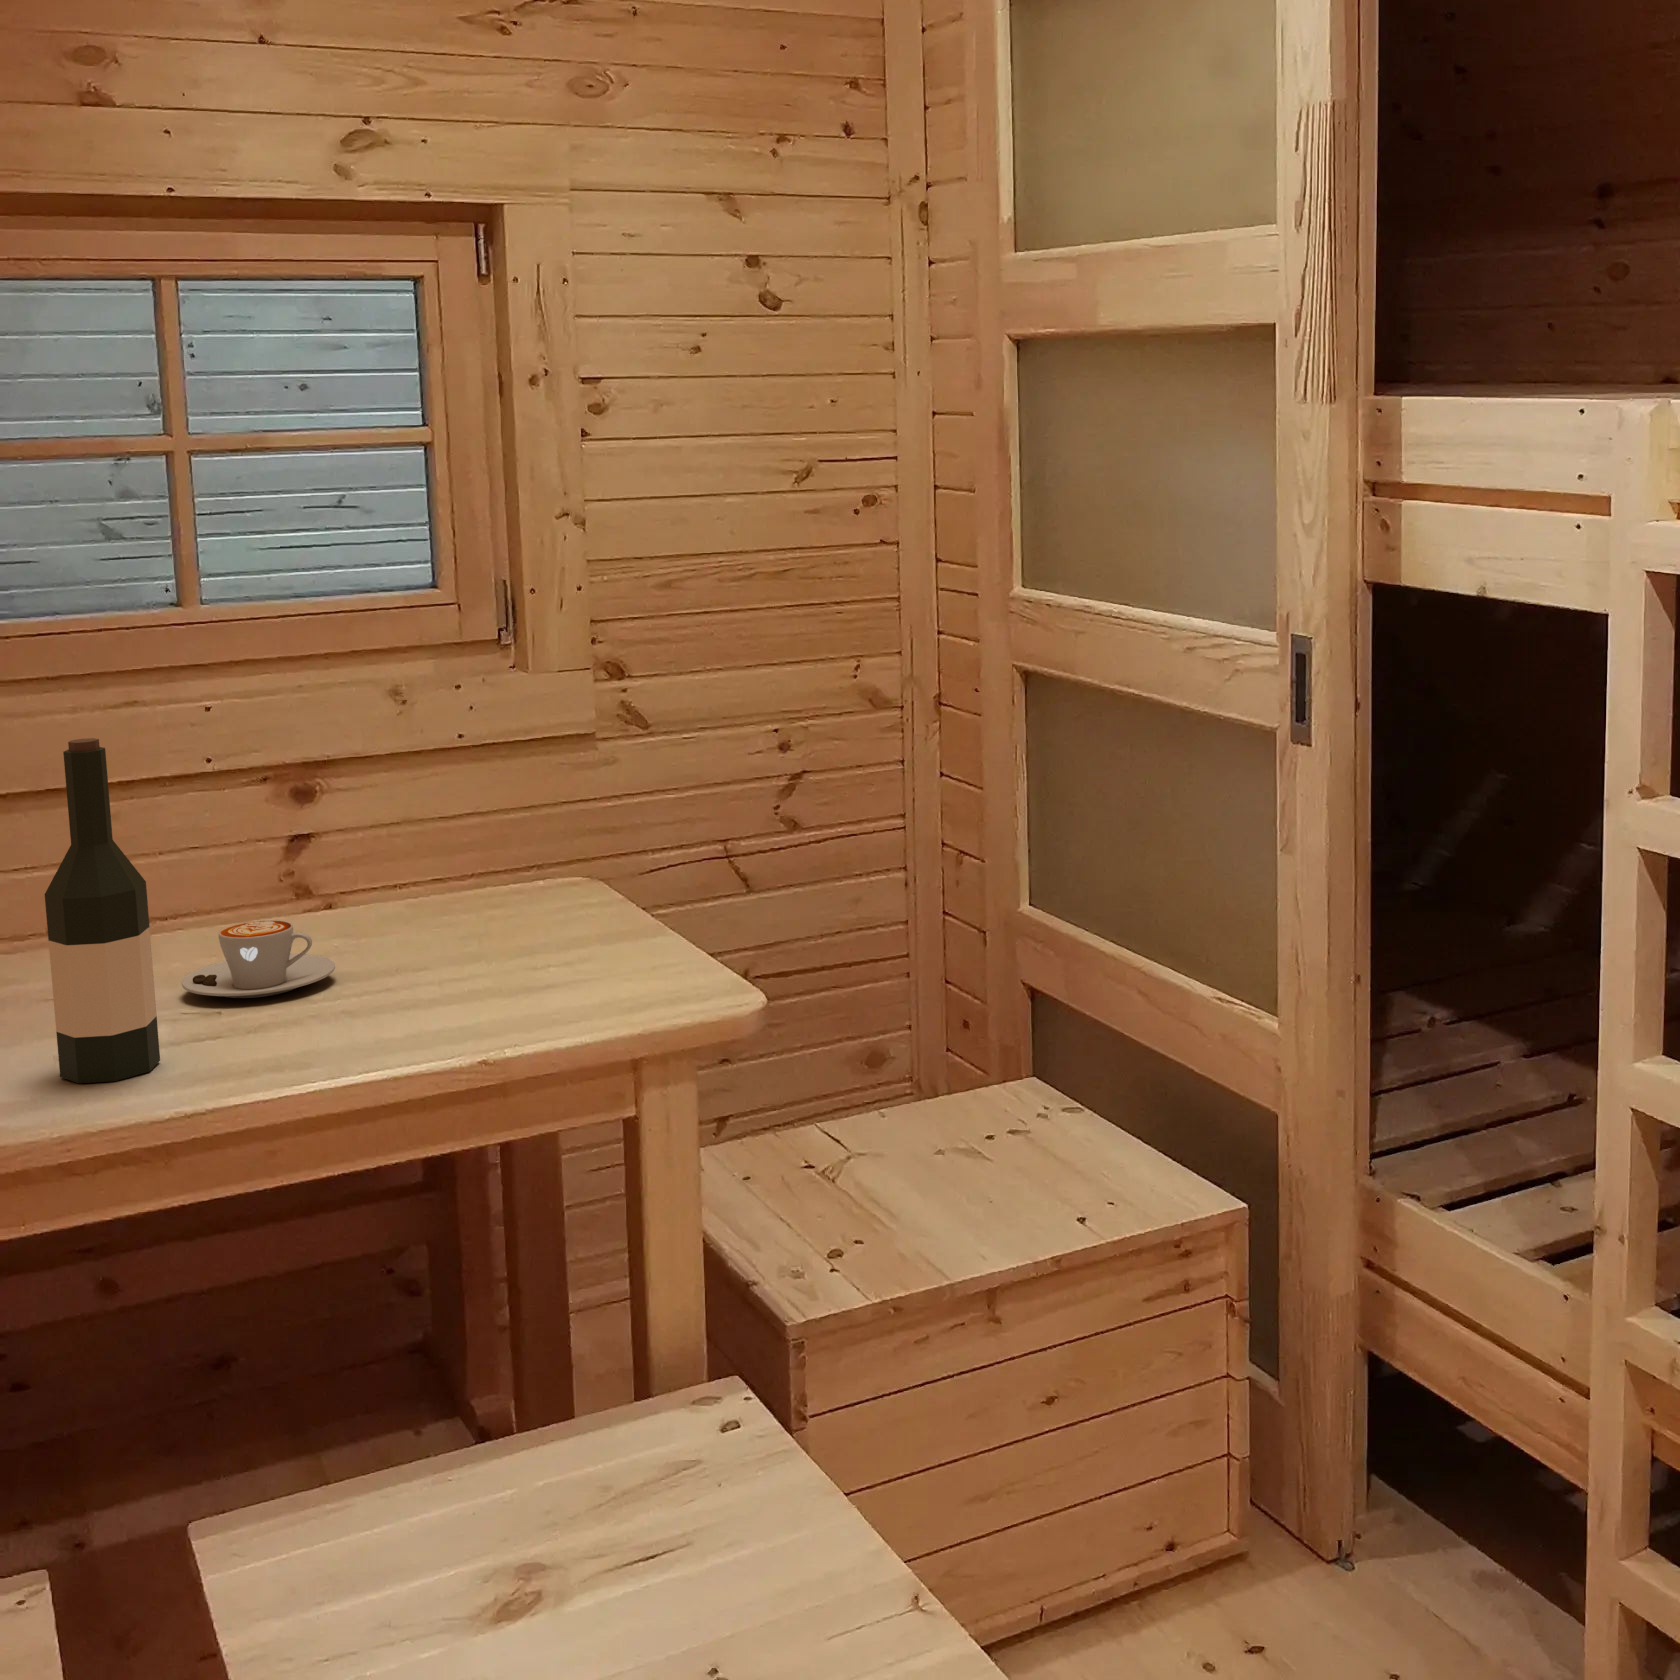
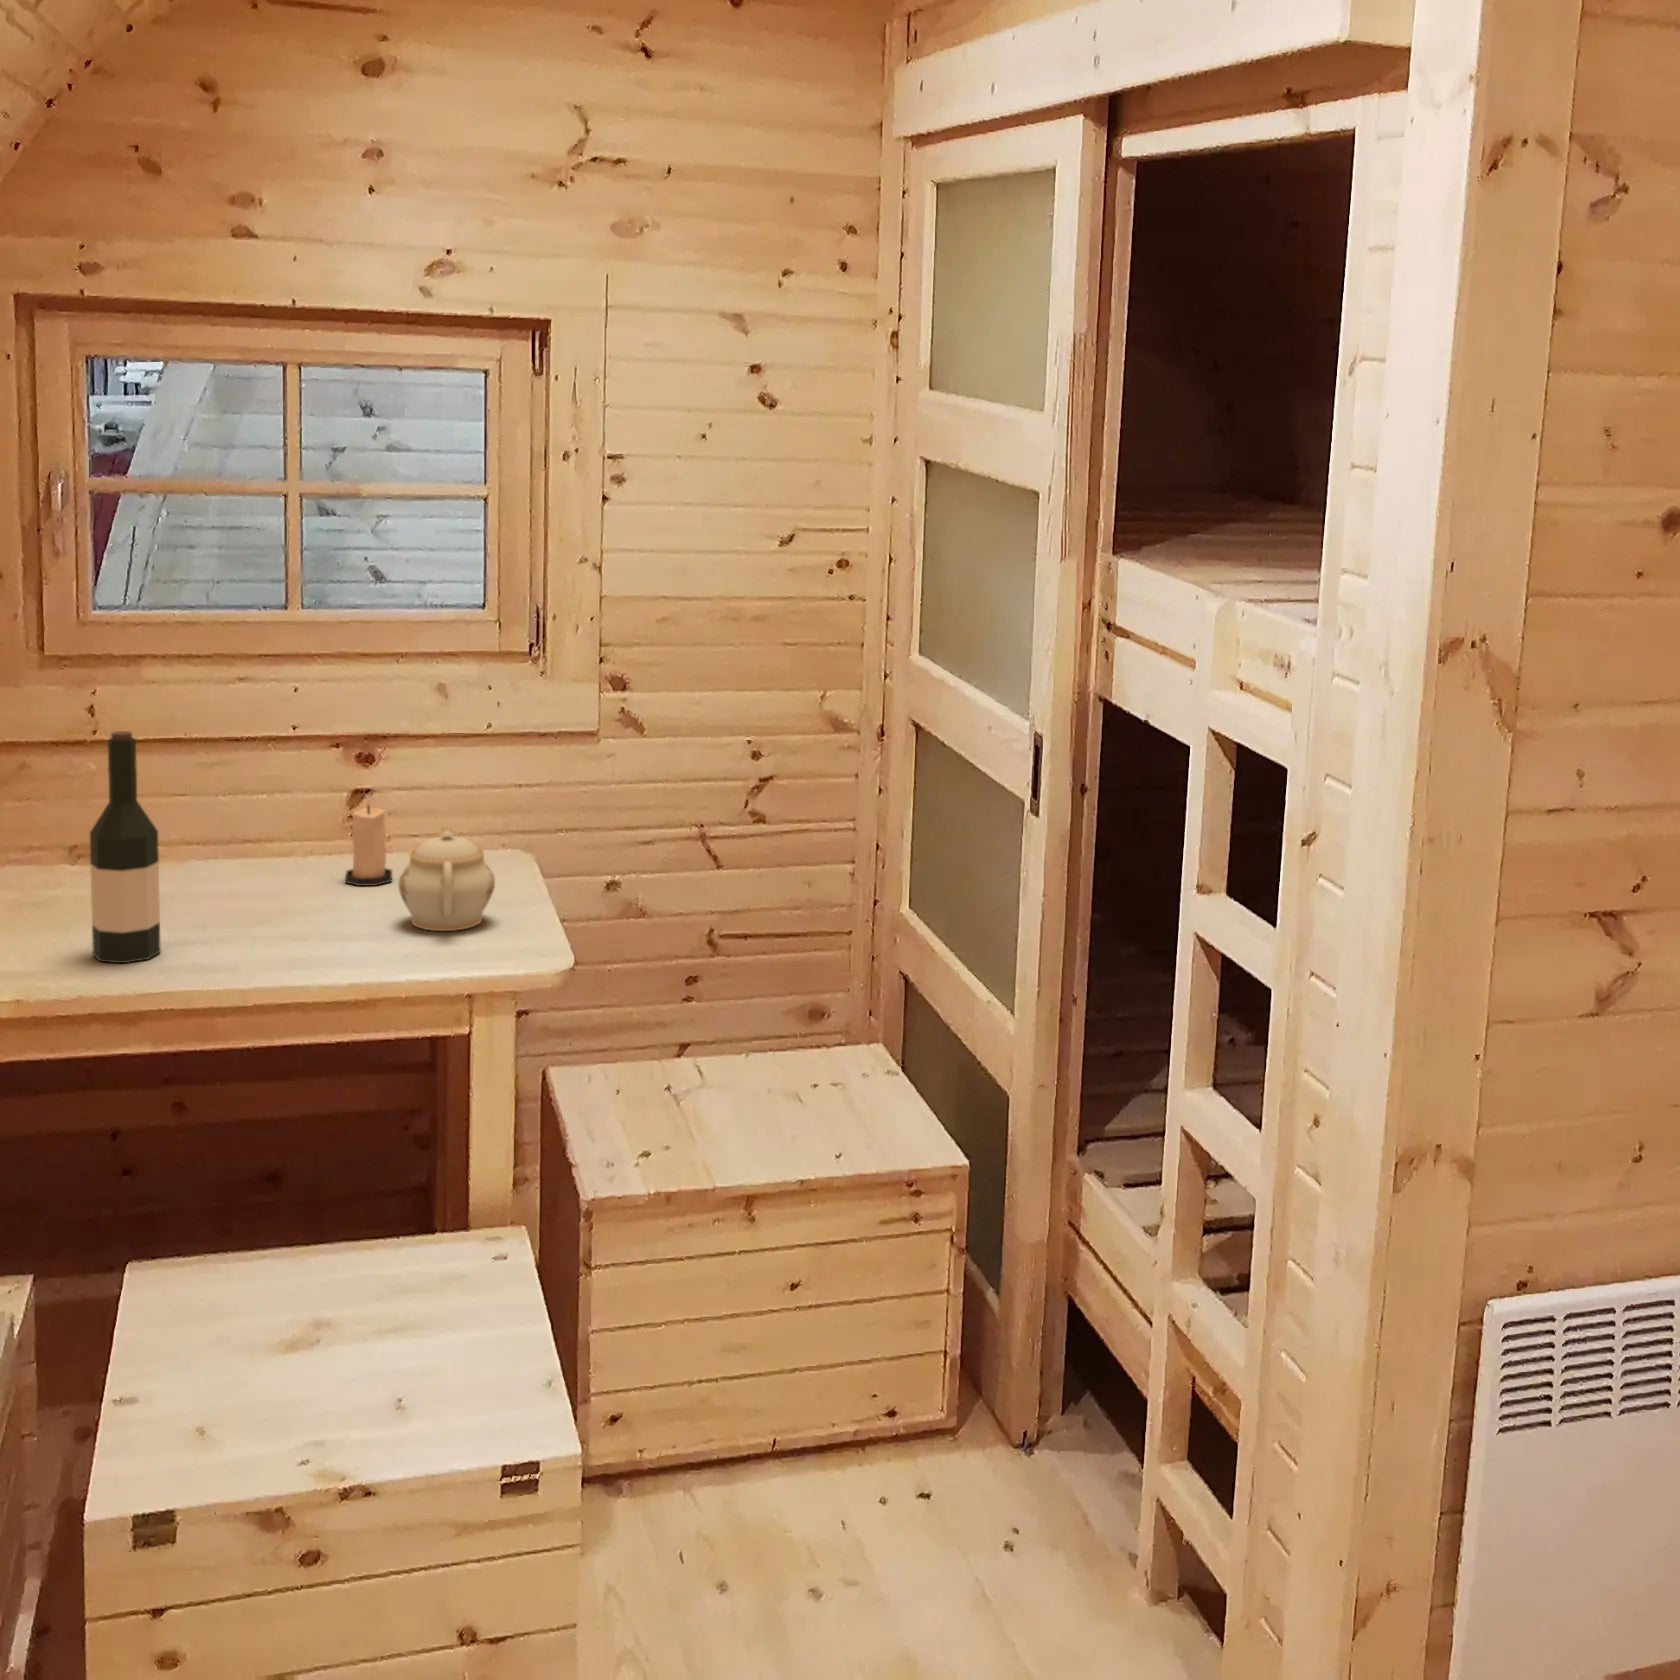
candle: none [340,839,406,952] -> present [345,805,392,886]
teapot: none [463,850,595,988] -> present [399,827,495,931]
coffee cup: present [181,920,335,998] -> none [212,857,321,912]

